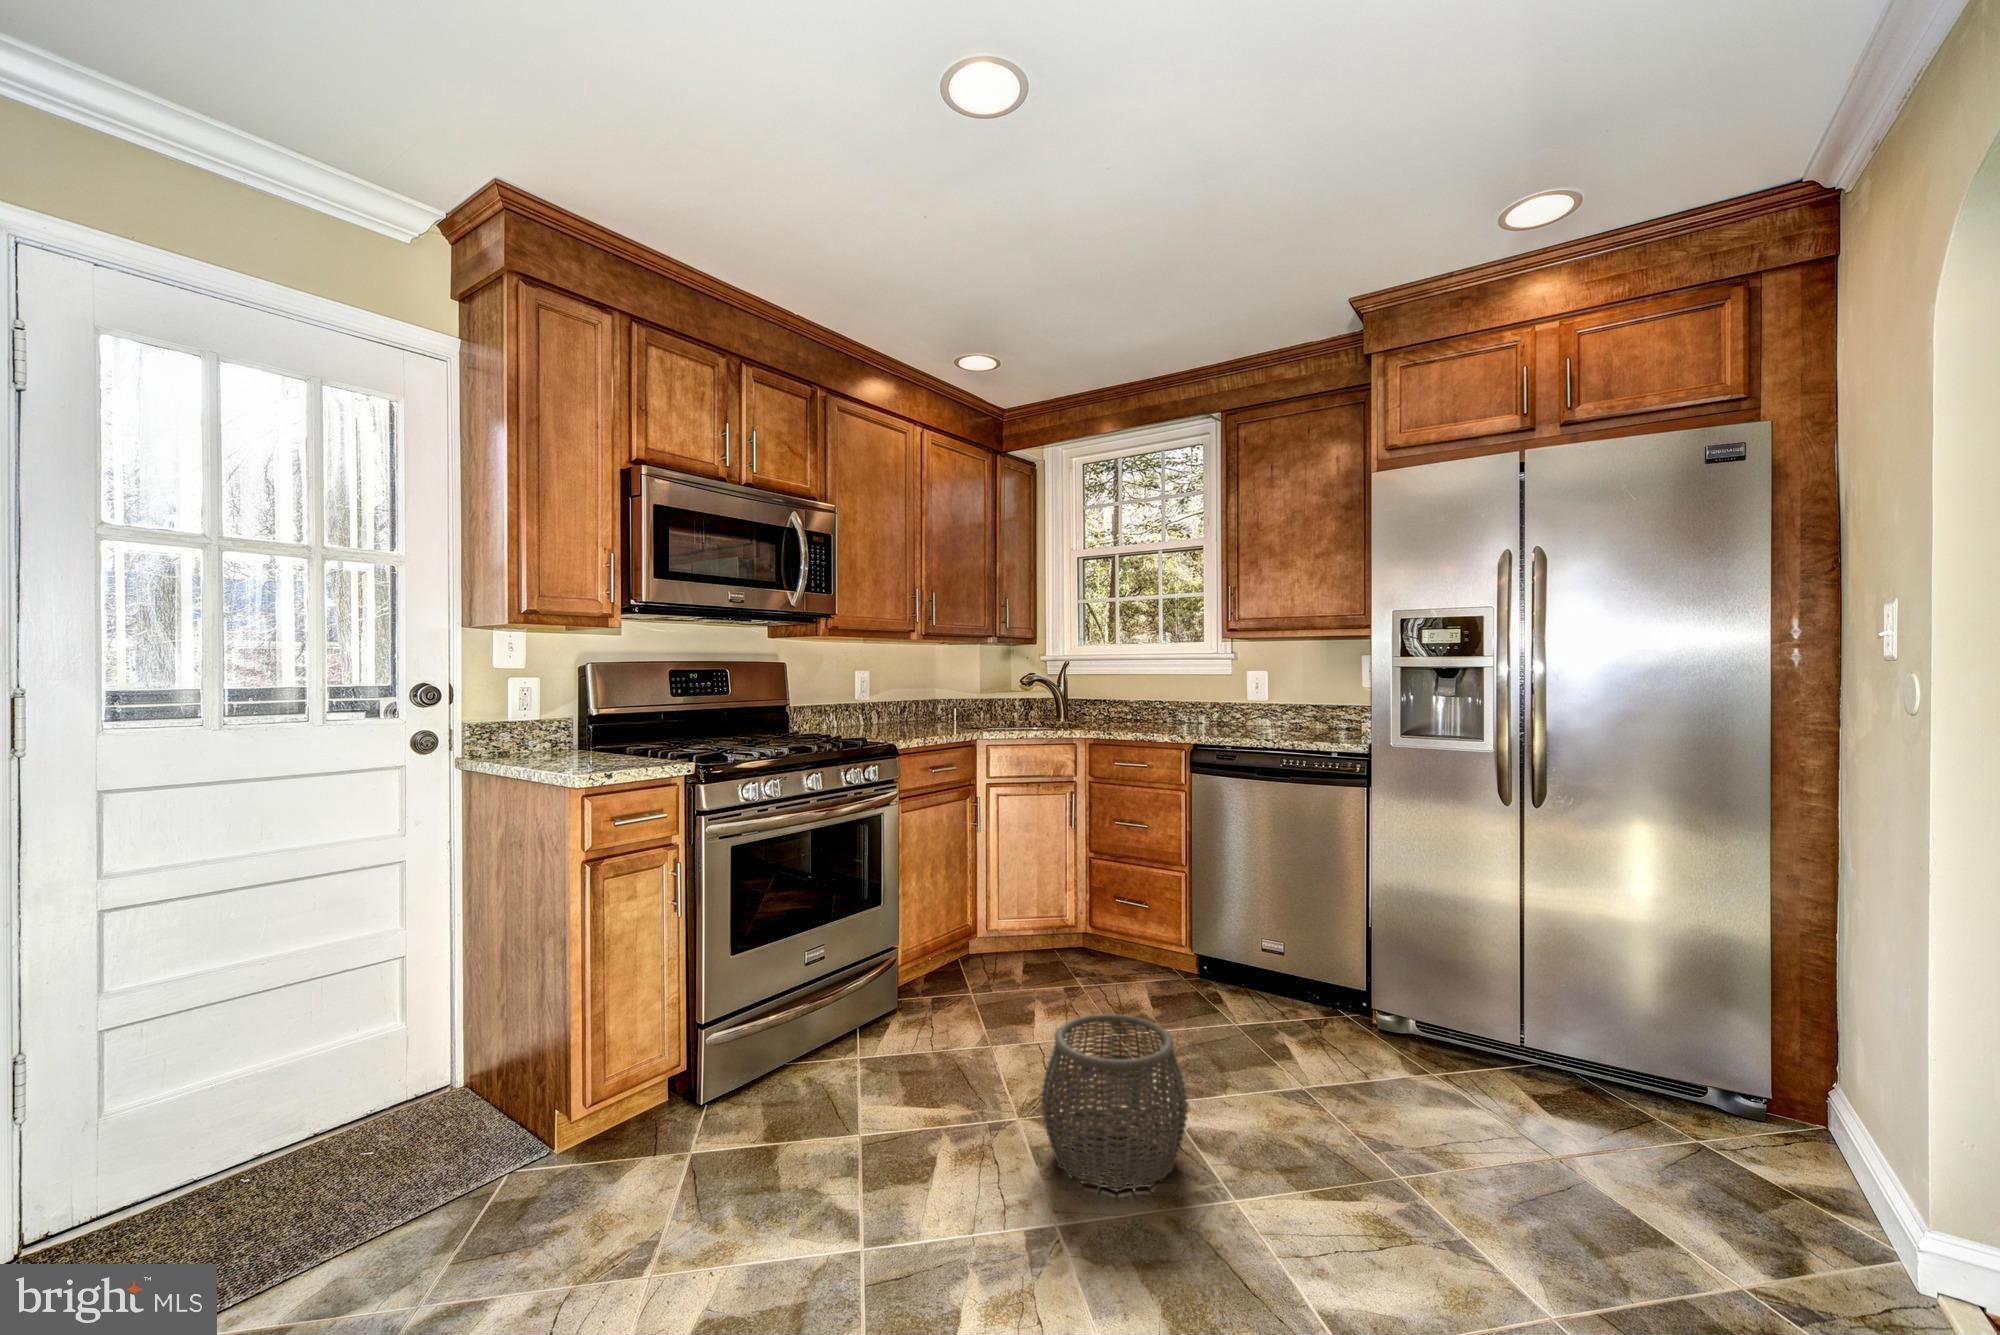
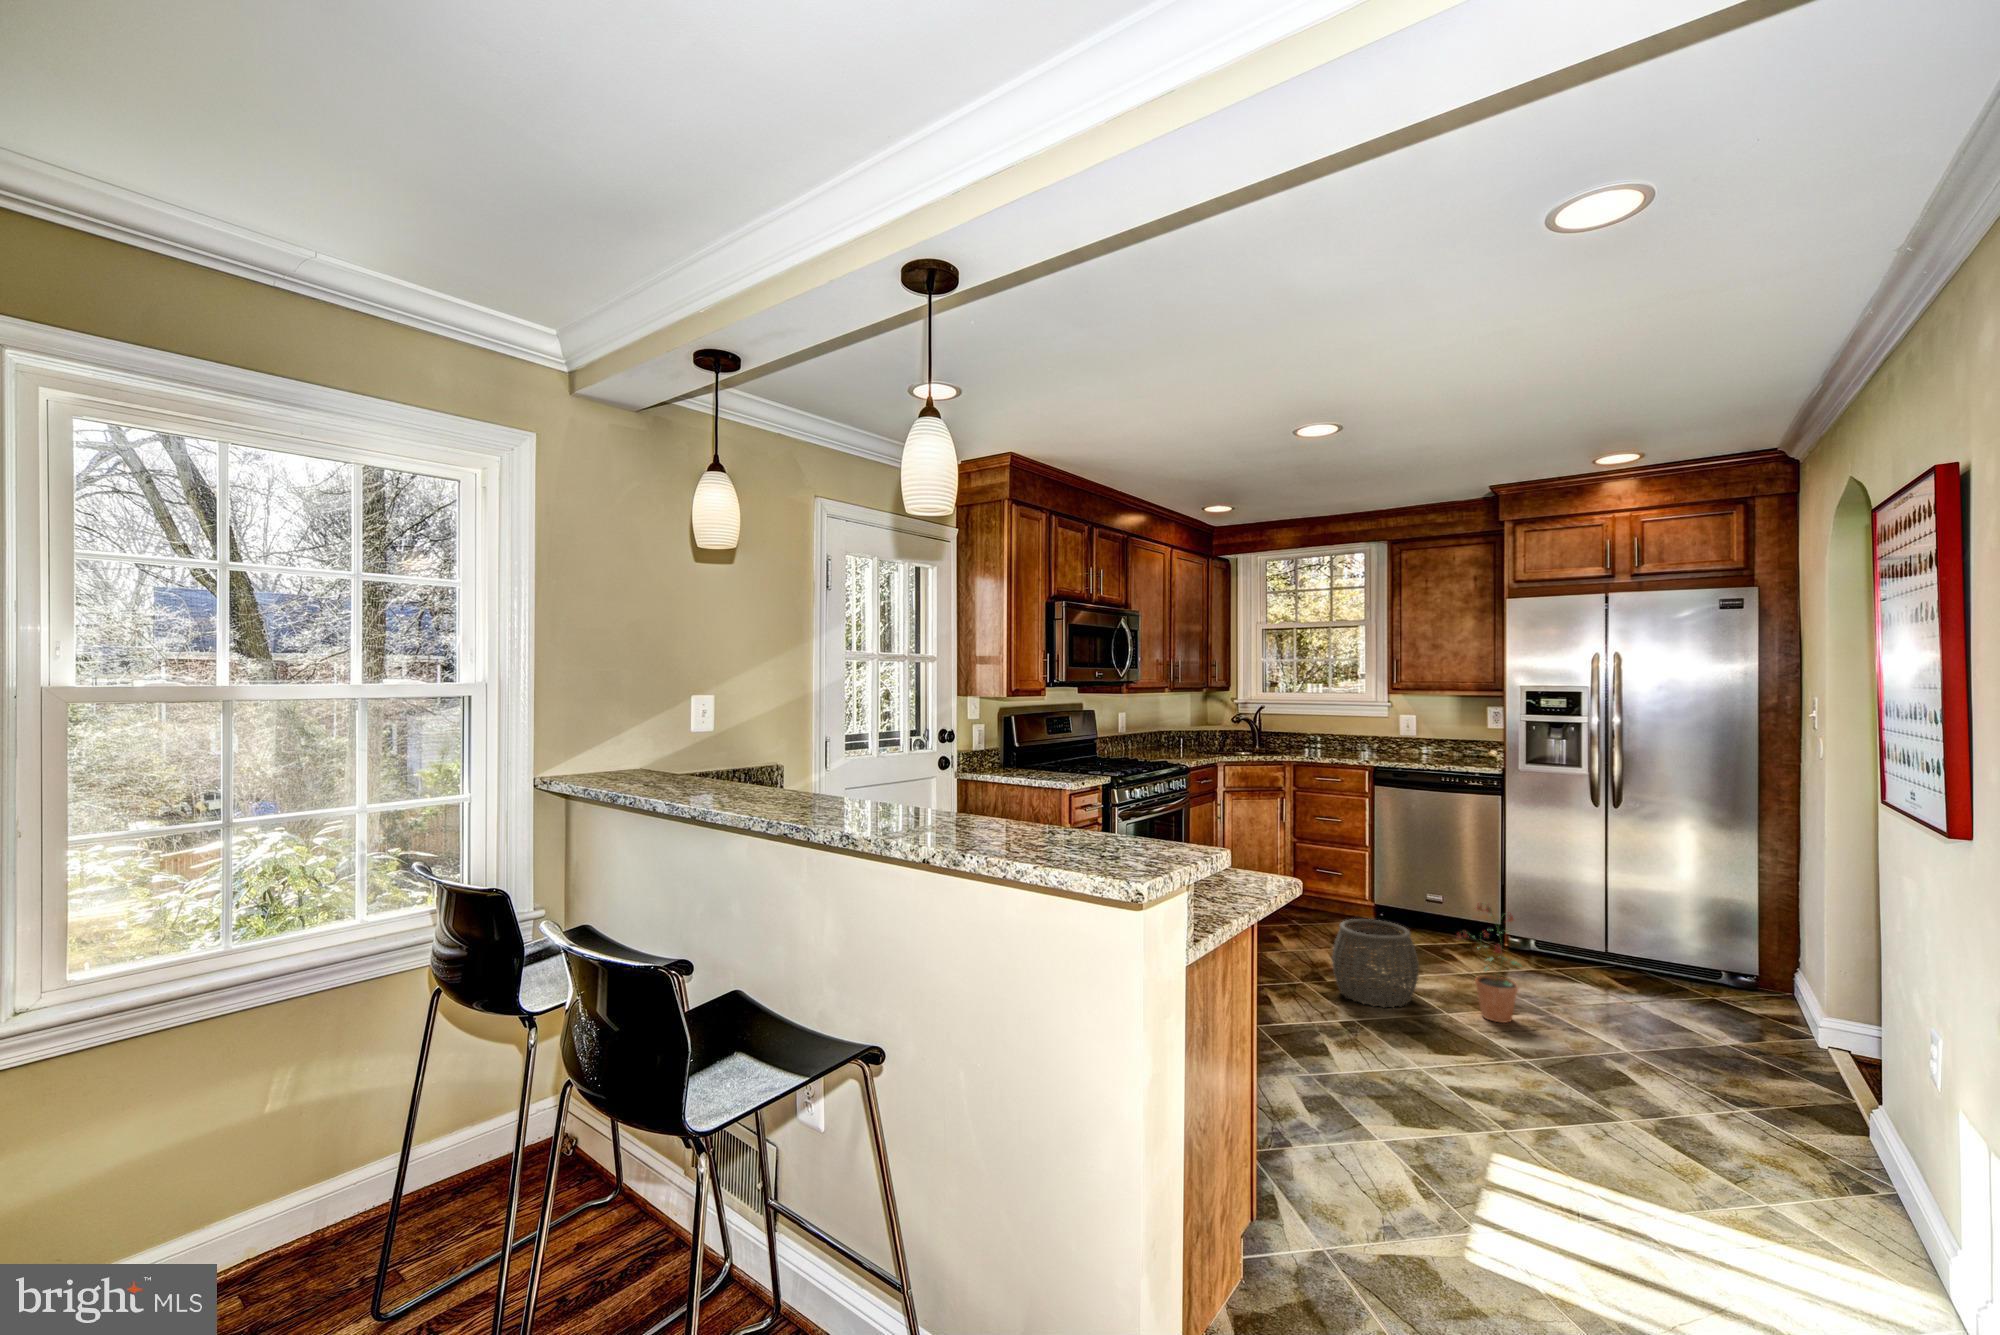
potted plant: none [1246,990,1363,1225] -> present [1457,903,1521,1023]

